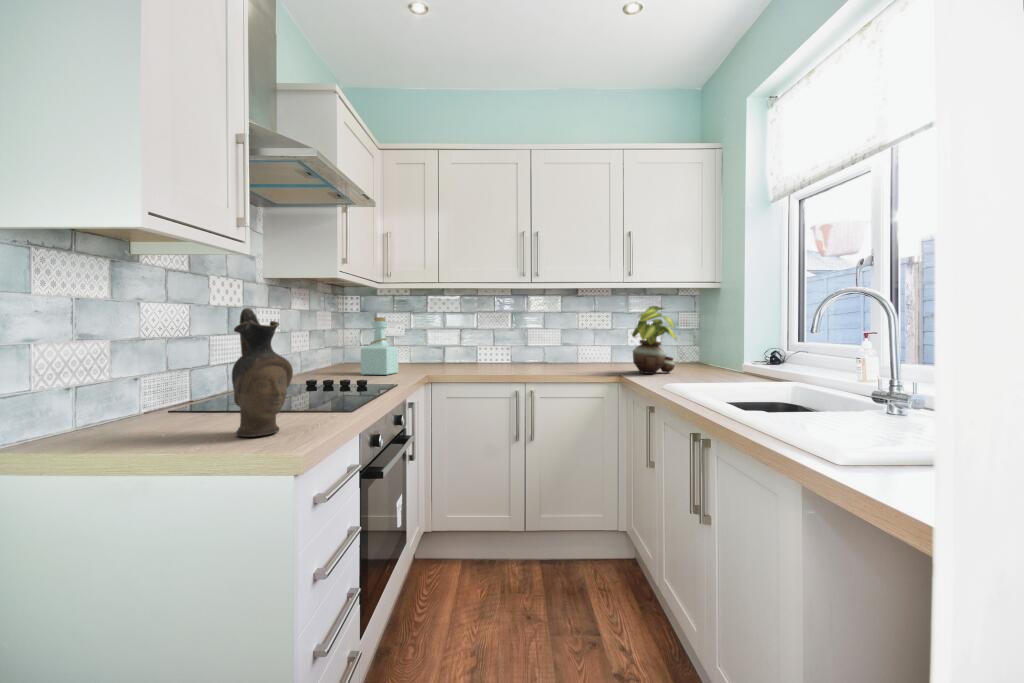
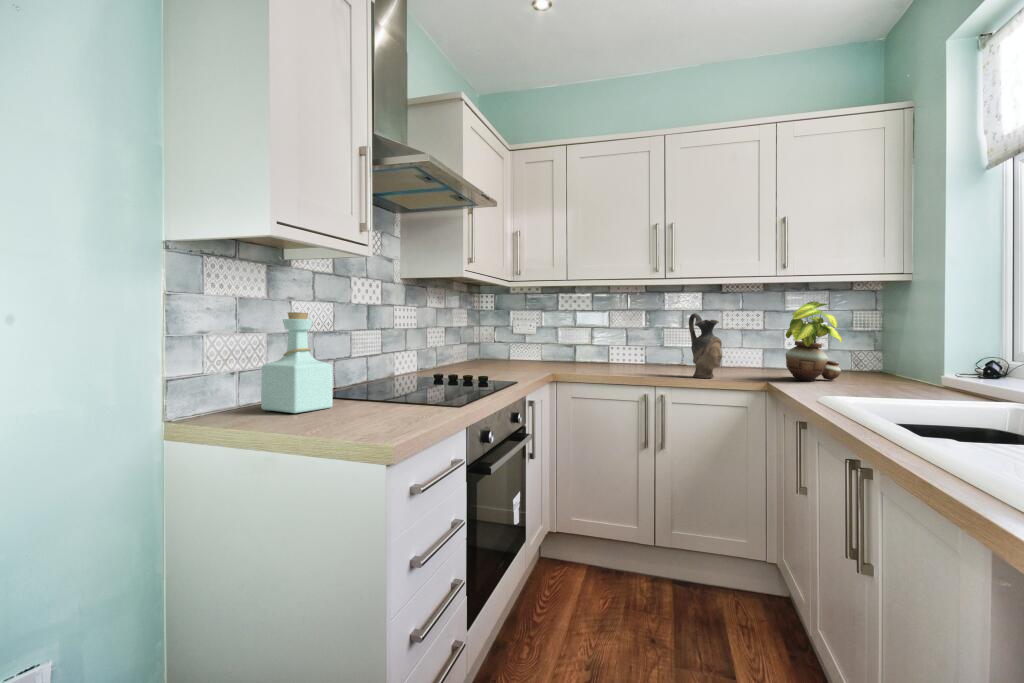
ceramic pitcher: present [232,308,293,437] -> present [689,313,722,378]
bottle: present [361,317,398,375] -> present [261,312,333,413]

